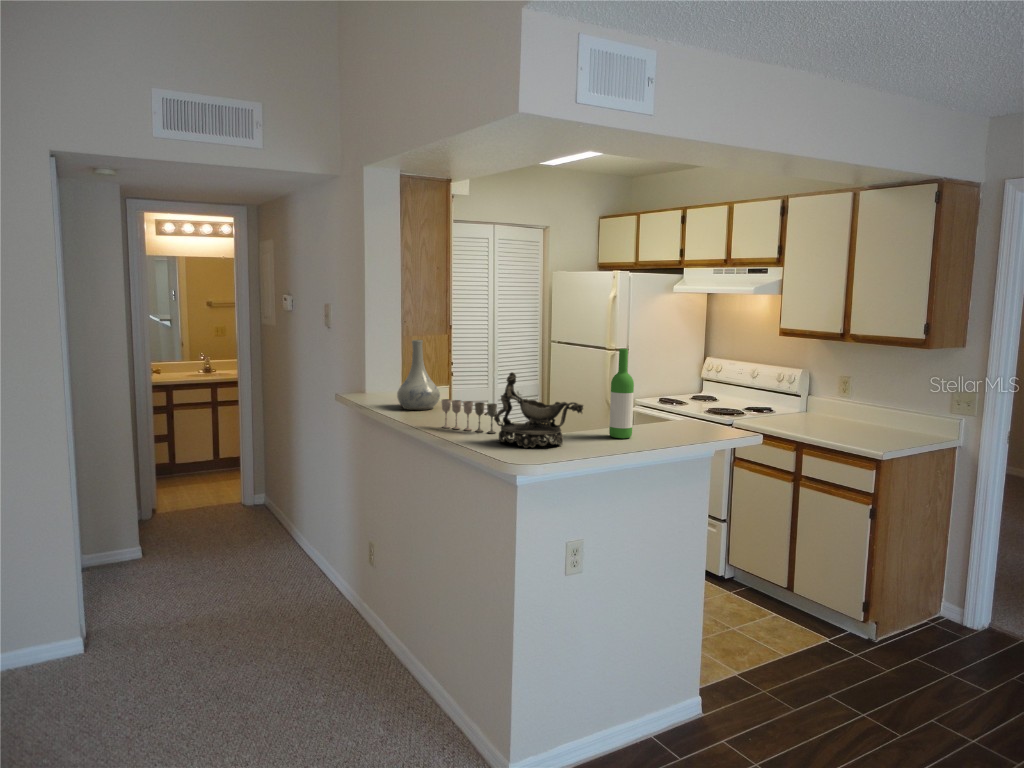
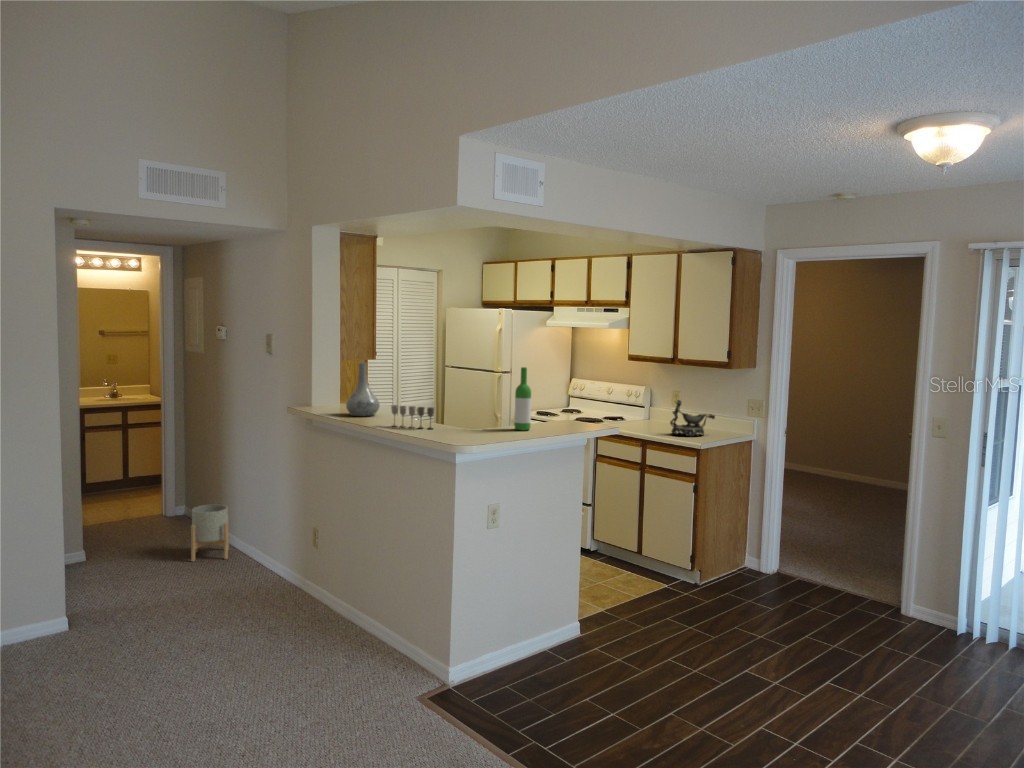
decorative bowl: present [494,372,583,448] -> present [670,400,715,436]
planter: none [250,499,297,565] -> present [191,504,229,561]

